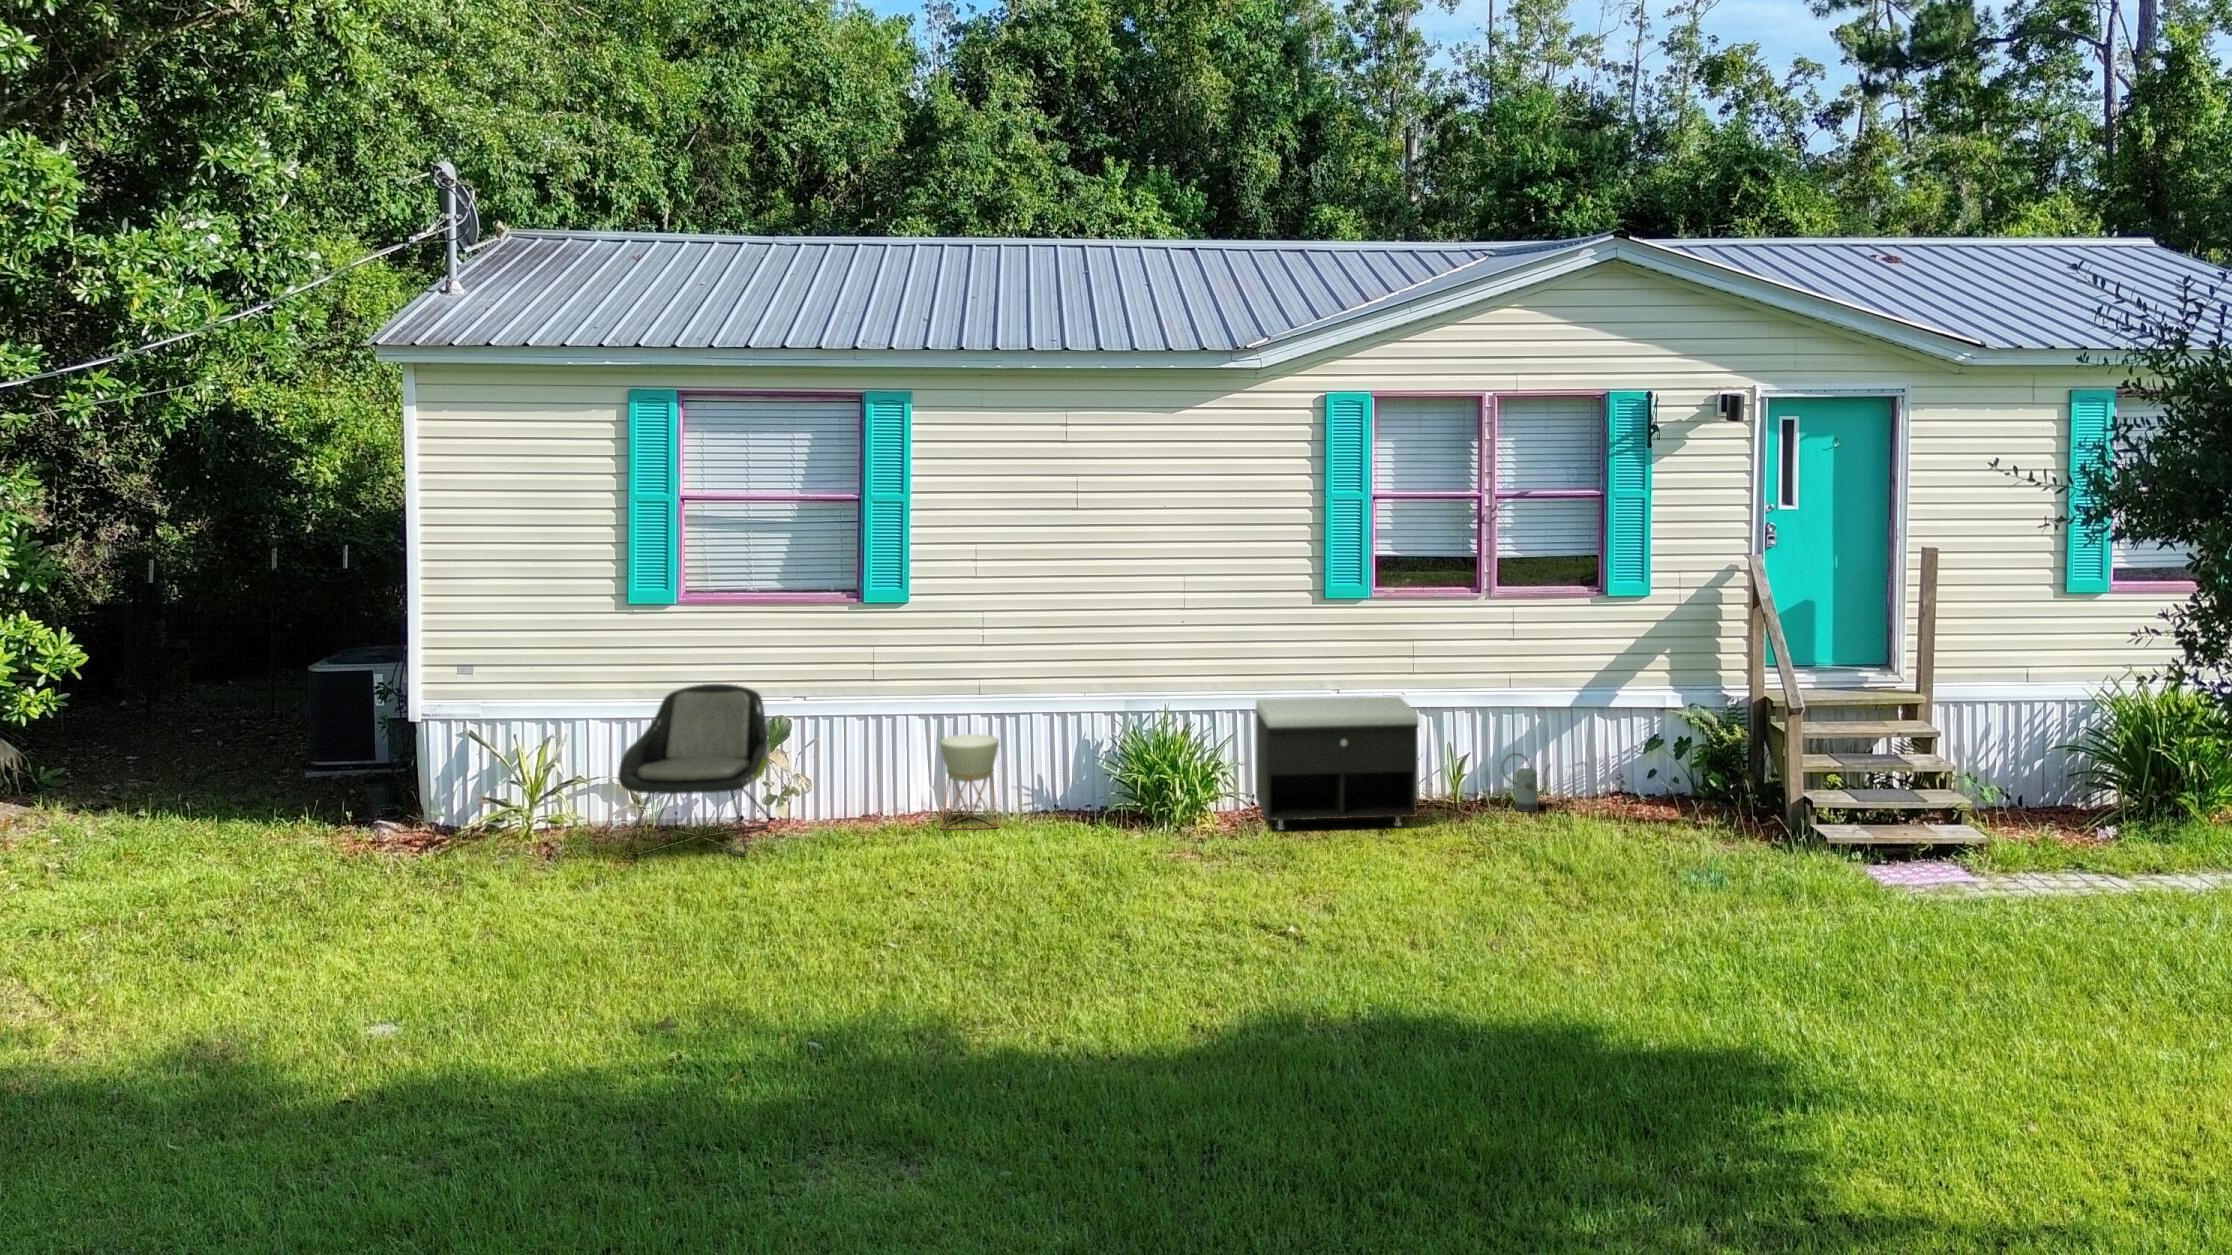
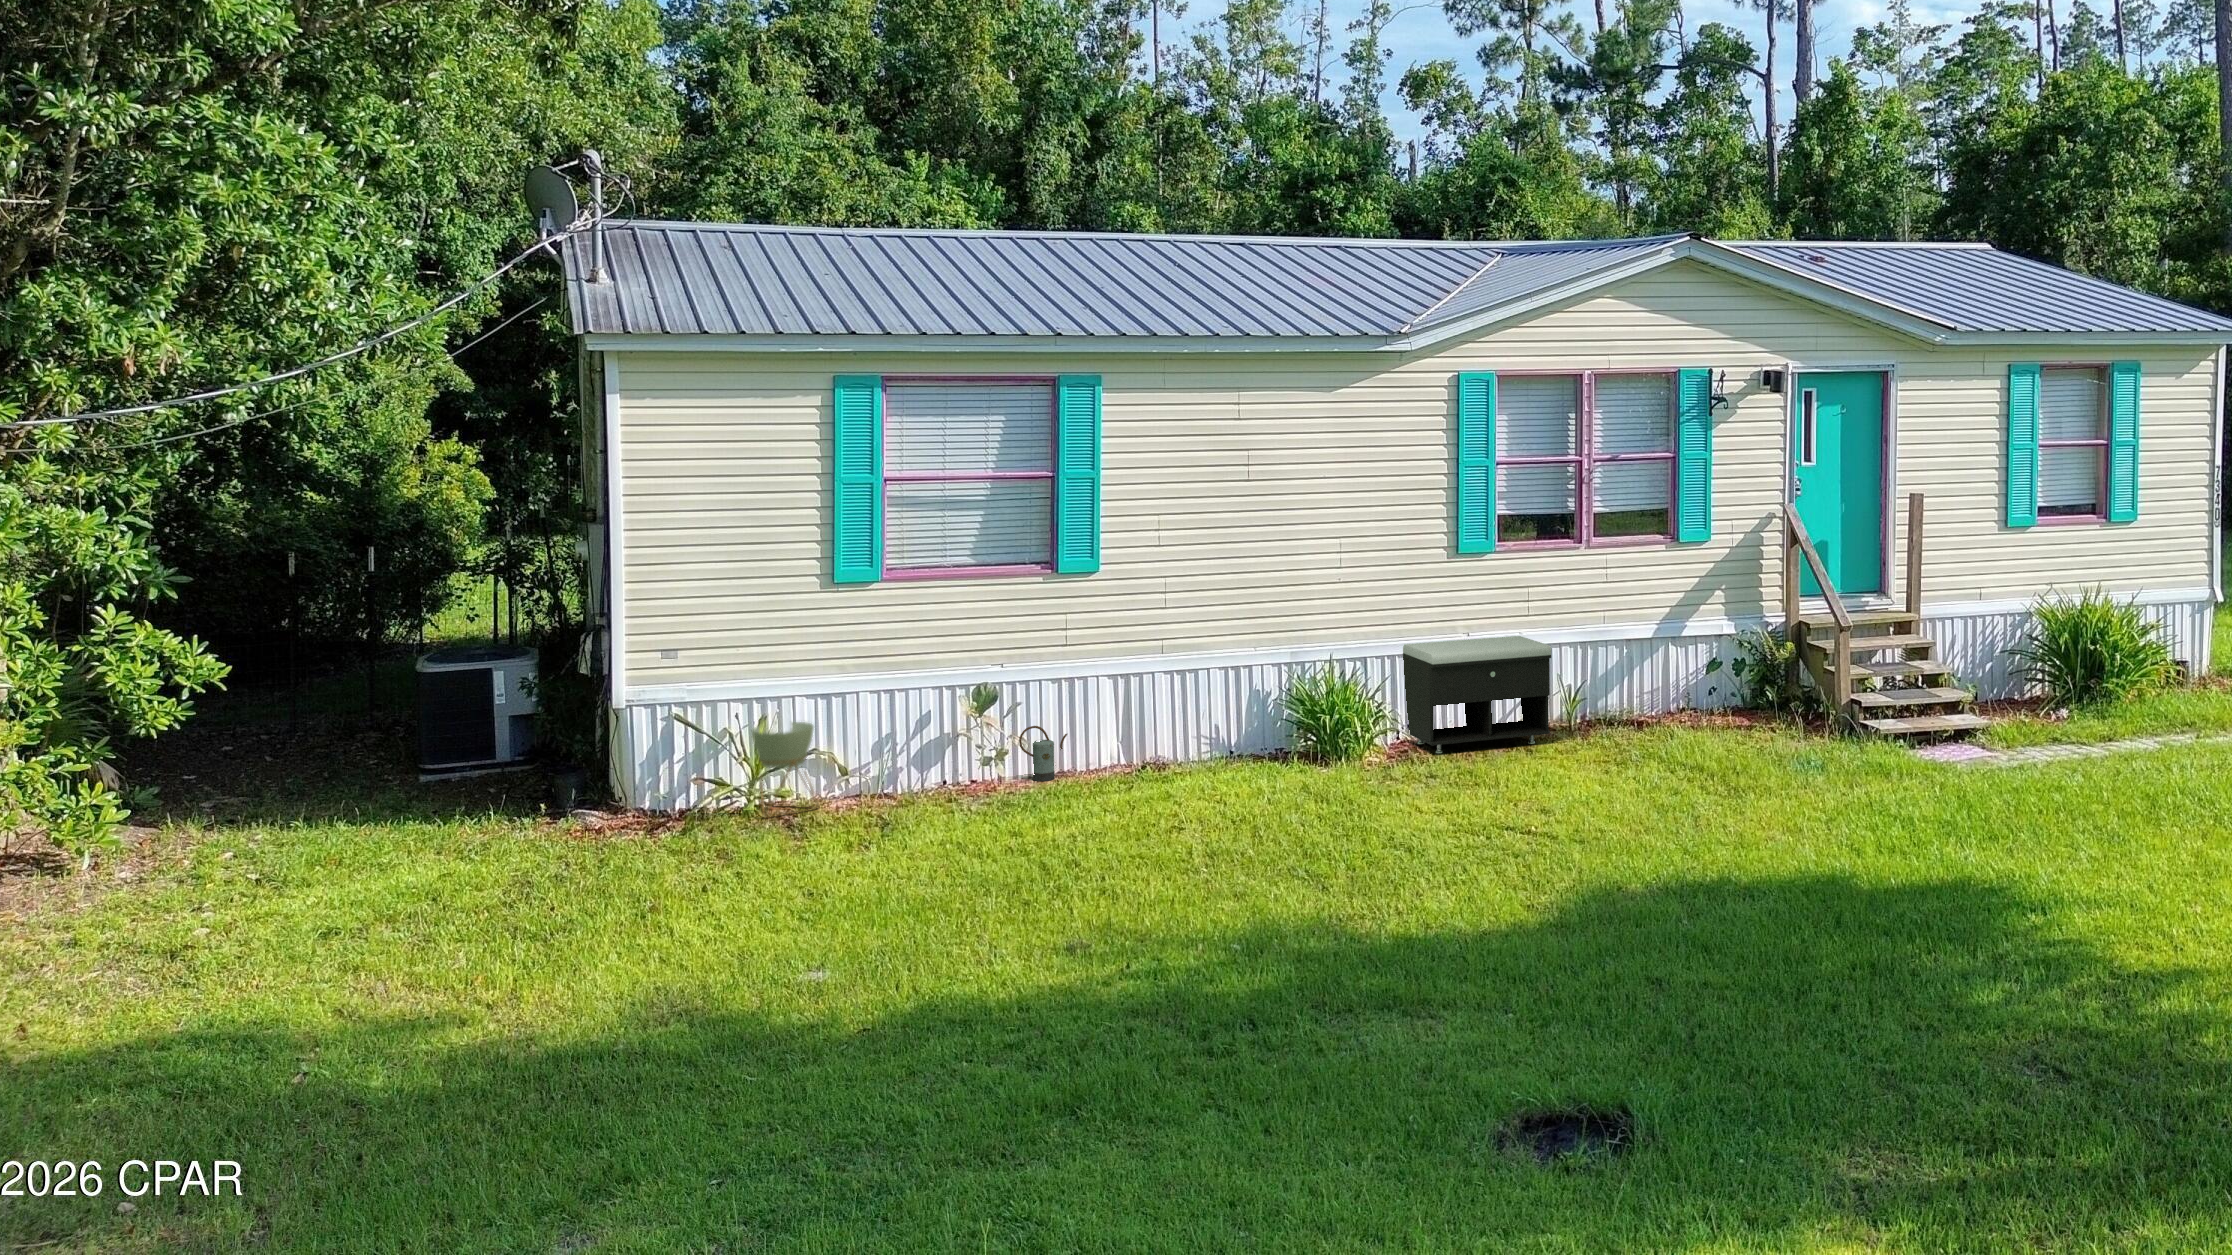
lounge chair: present [618,684,771,858] -> none [862,655,998,818]
planter: present [940,734,999,829] -> present [752,722,819,818]
watering can: present [1502,753,1550,812] -> present [1019,726,1067,781]

